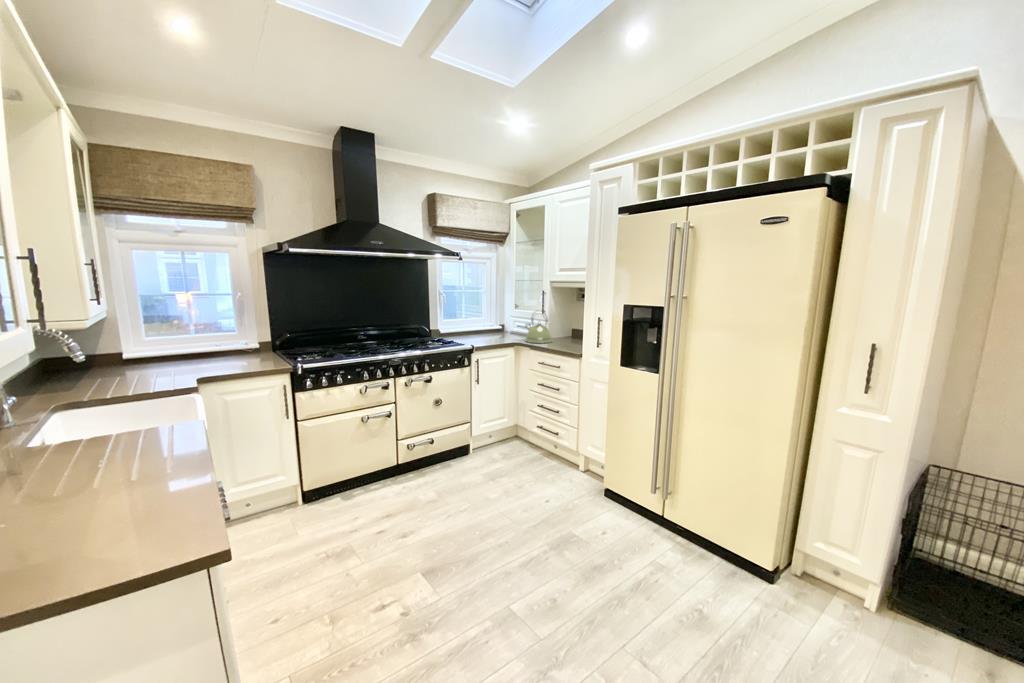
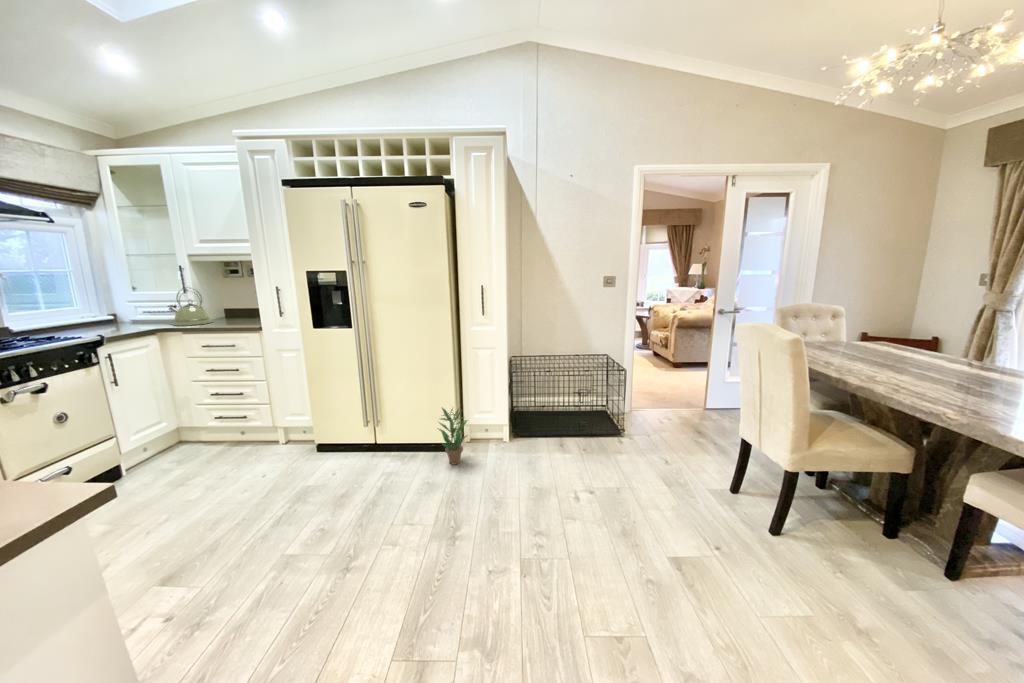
potted plant: none [737,515,797,608] -> present [439,408,467,465]

